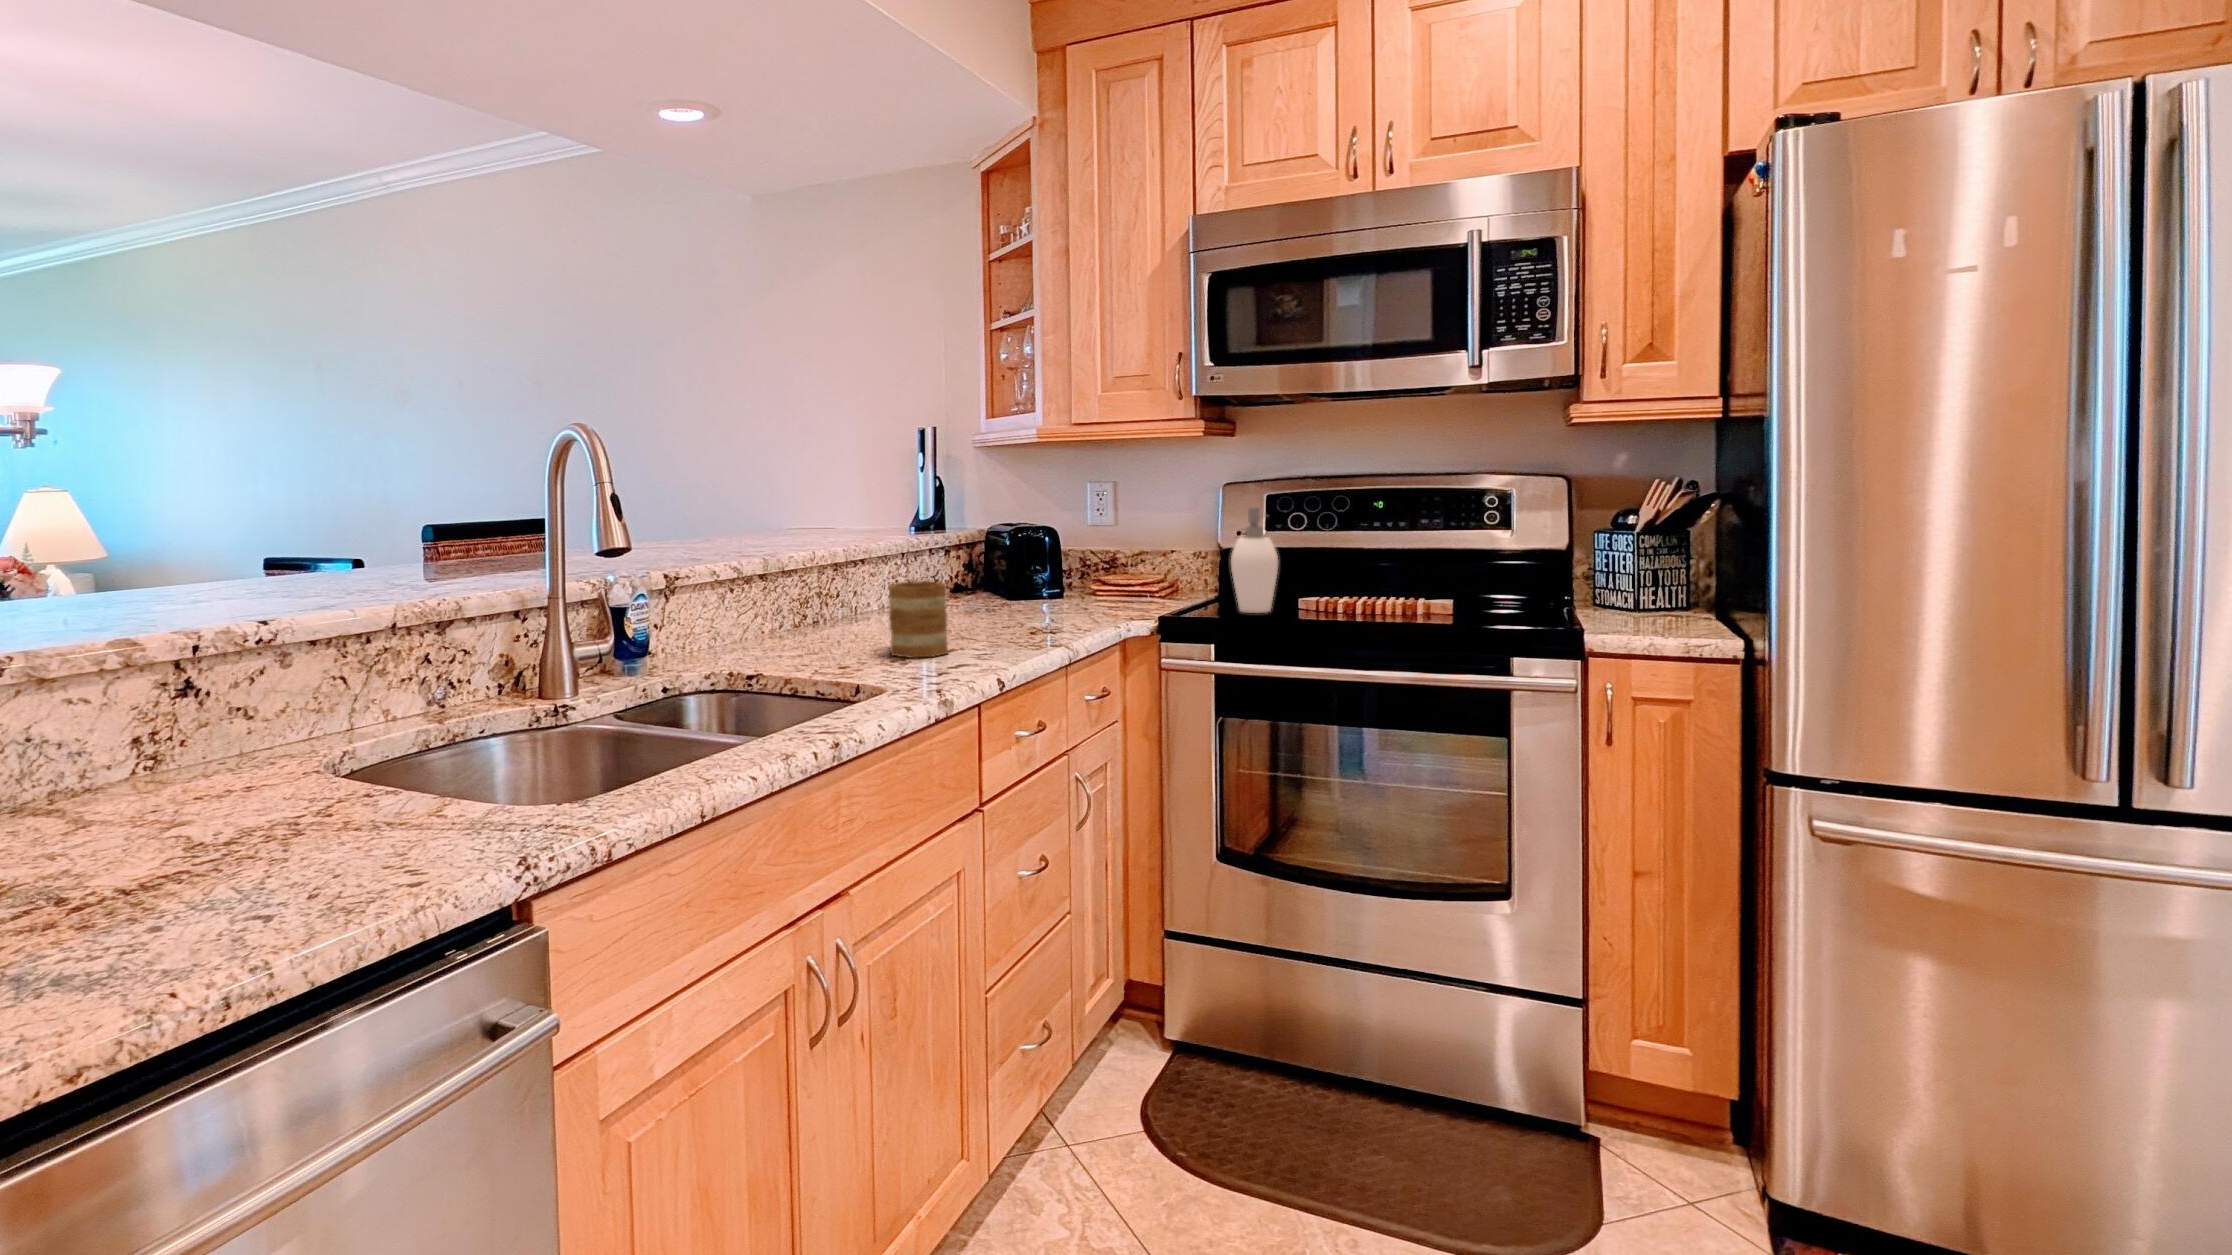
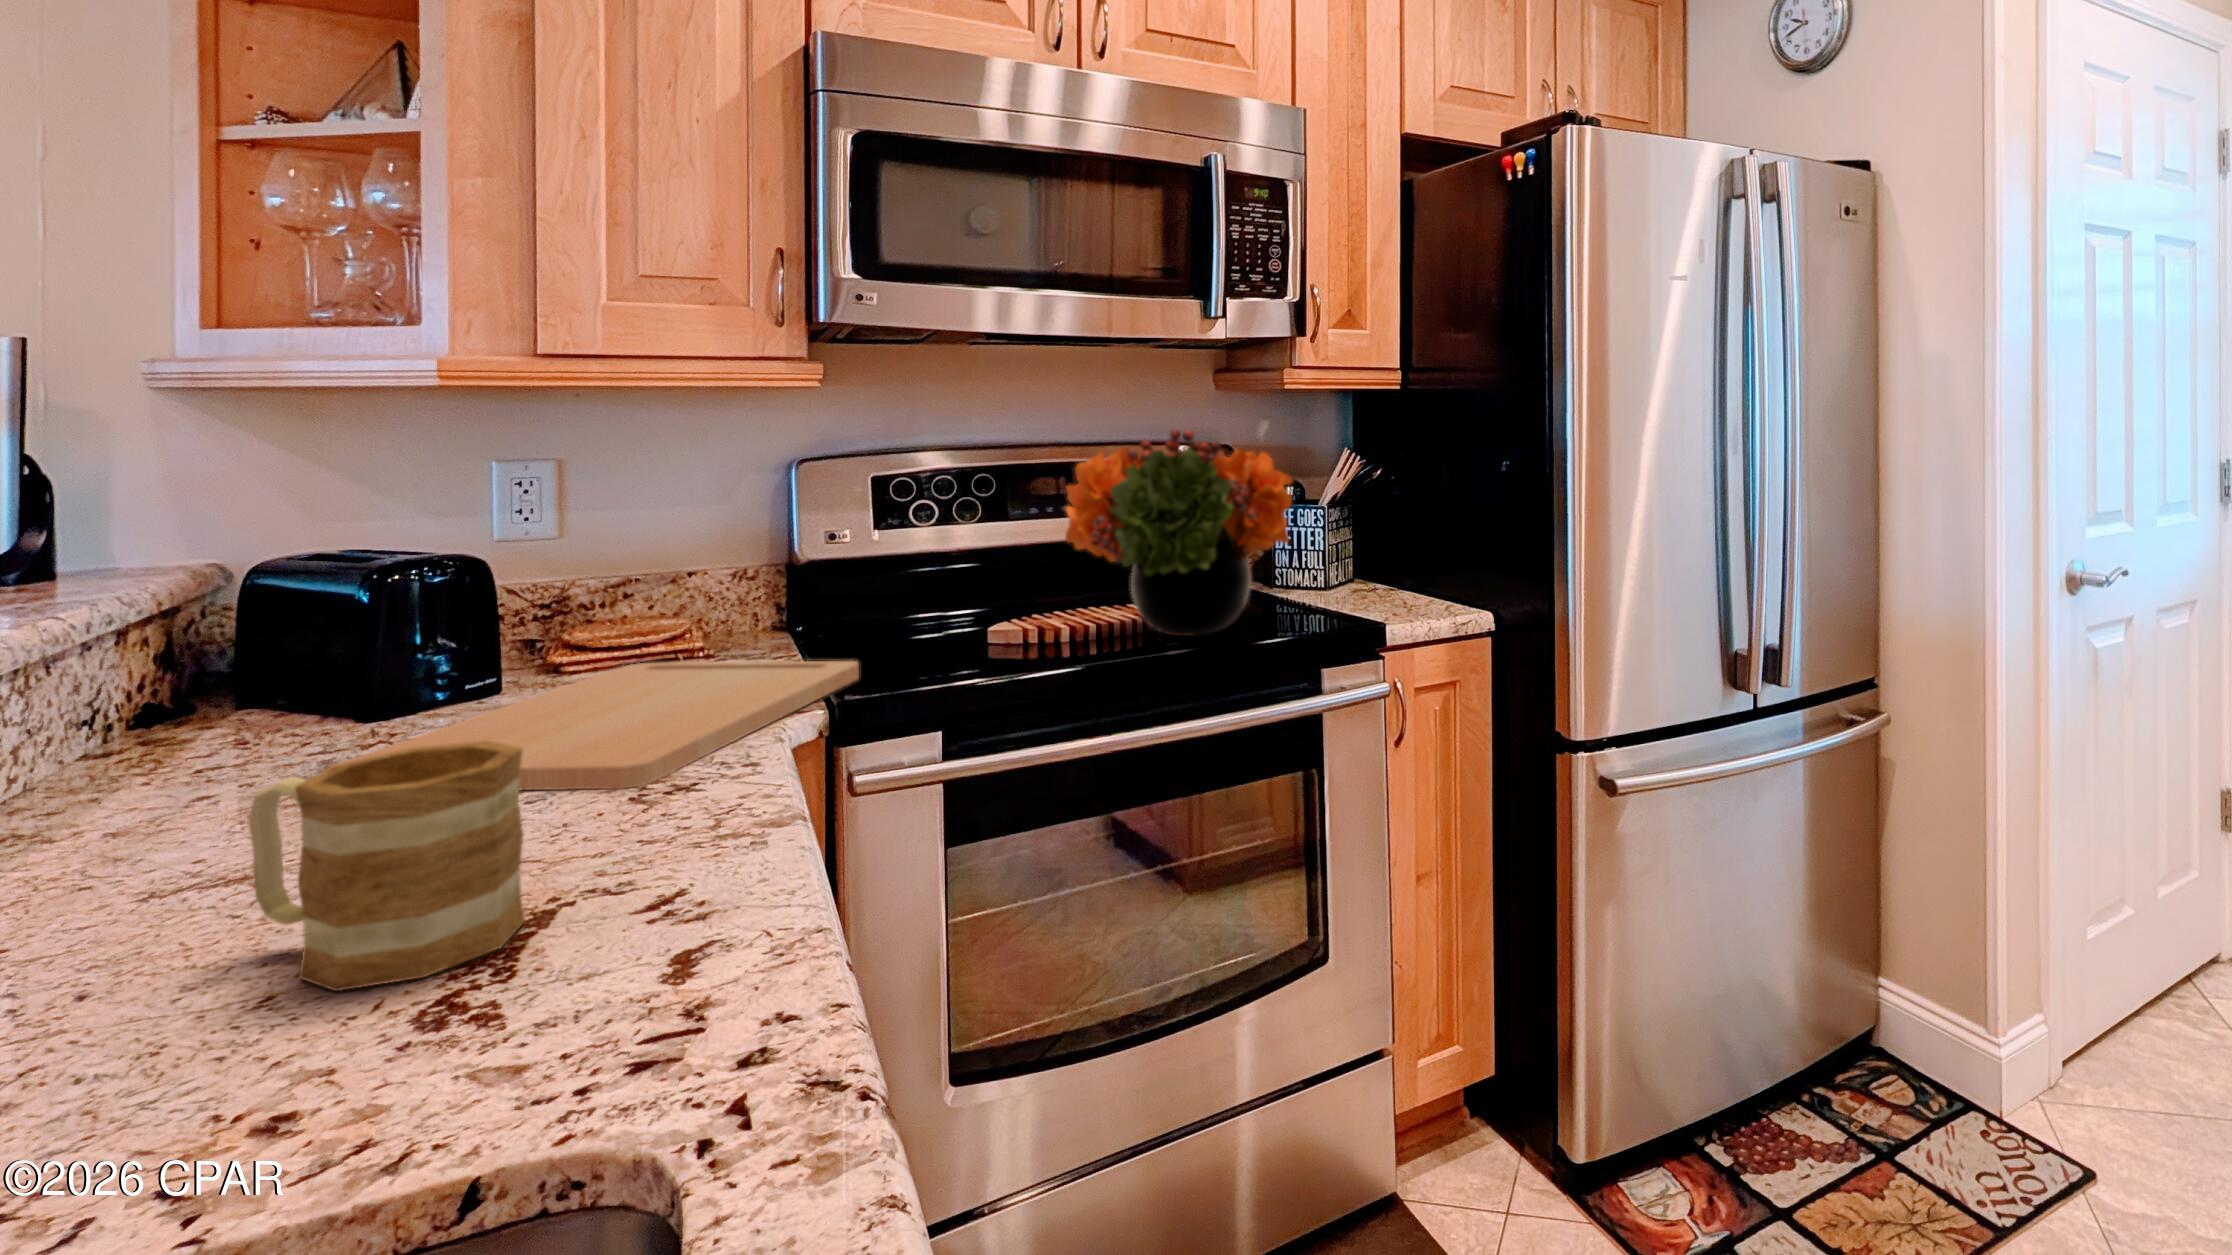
flower arrangement: none [1343,459,1543,622] -> present [1065,429,1292,636]
soap dispenser: present [1231,507,1278,613] -> none [886,499,969,664]
cutting board: none [969,592,1204,632] -> present [328,661,859,790]

